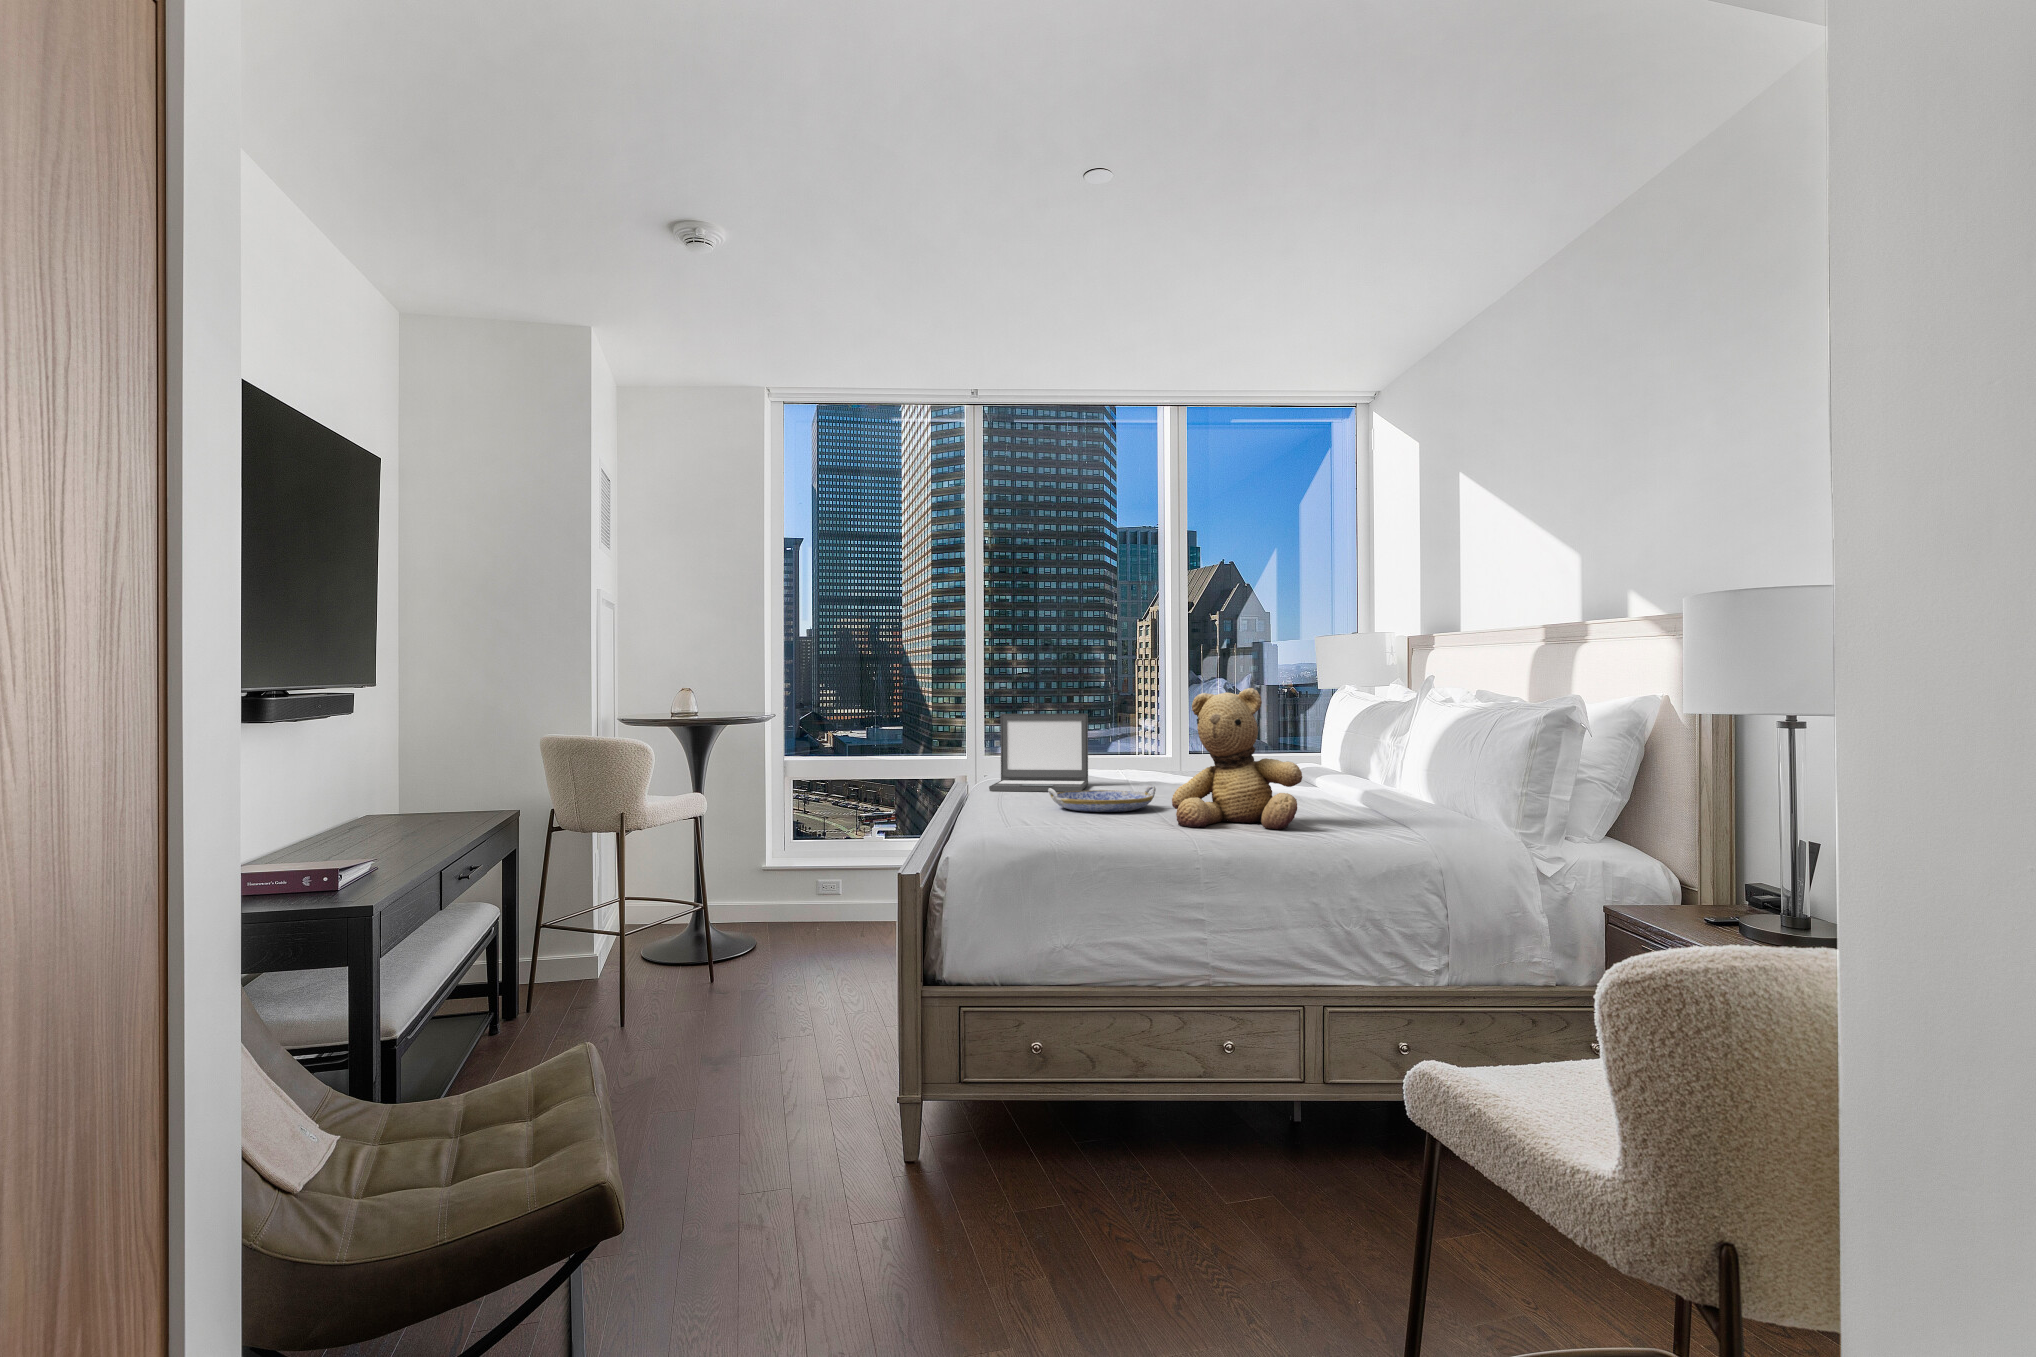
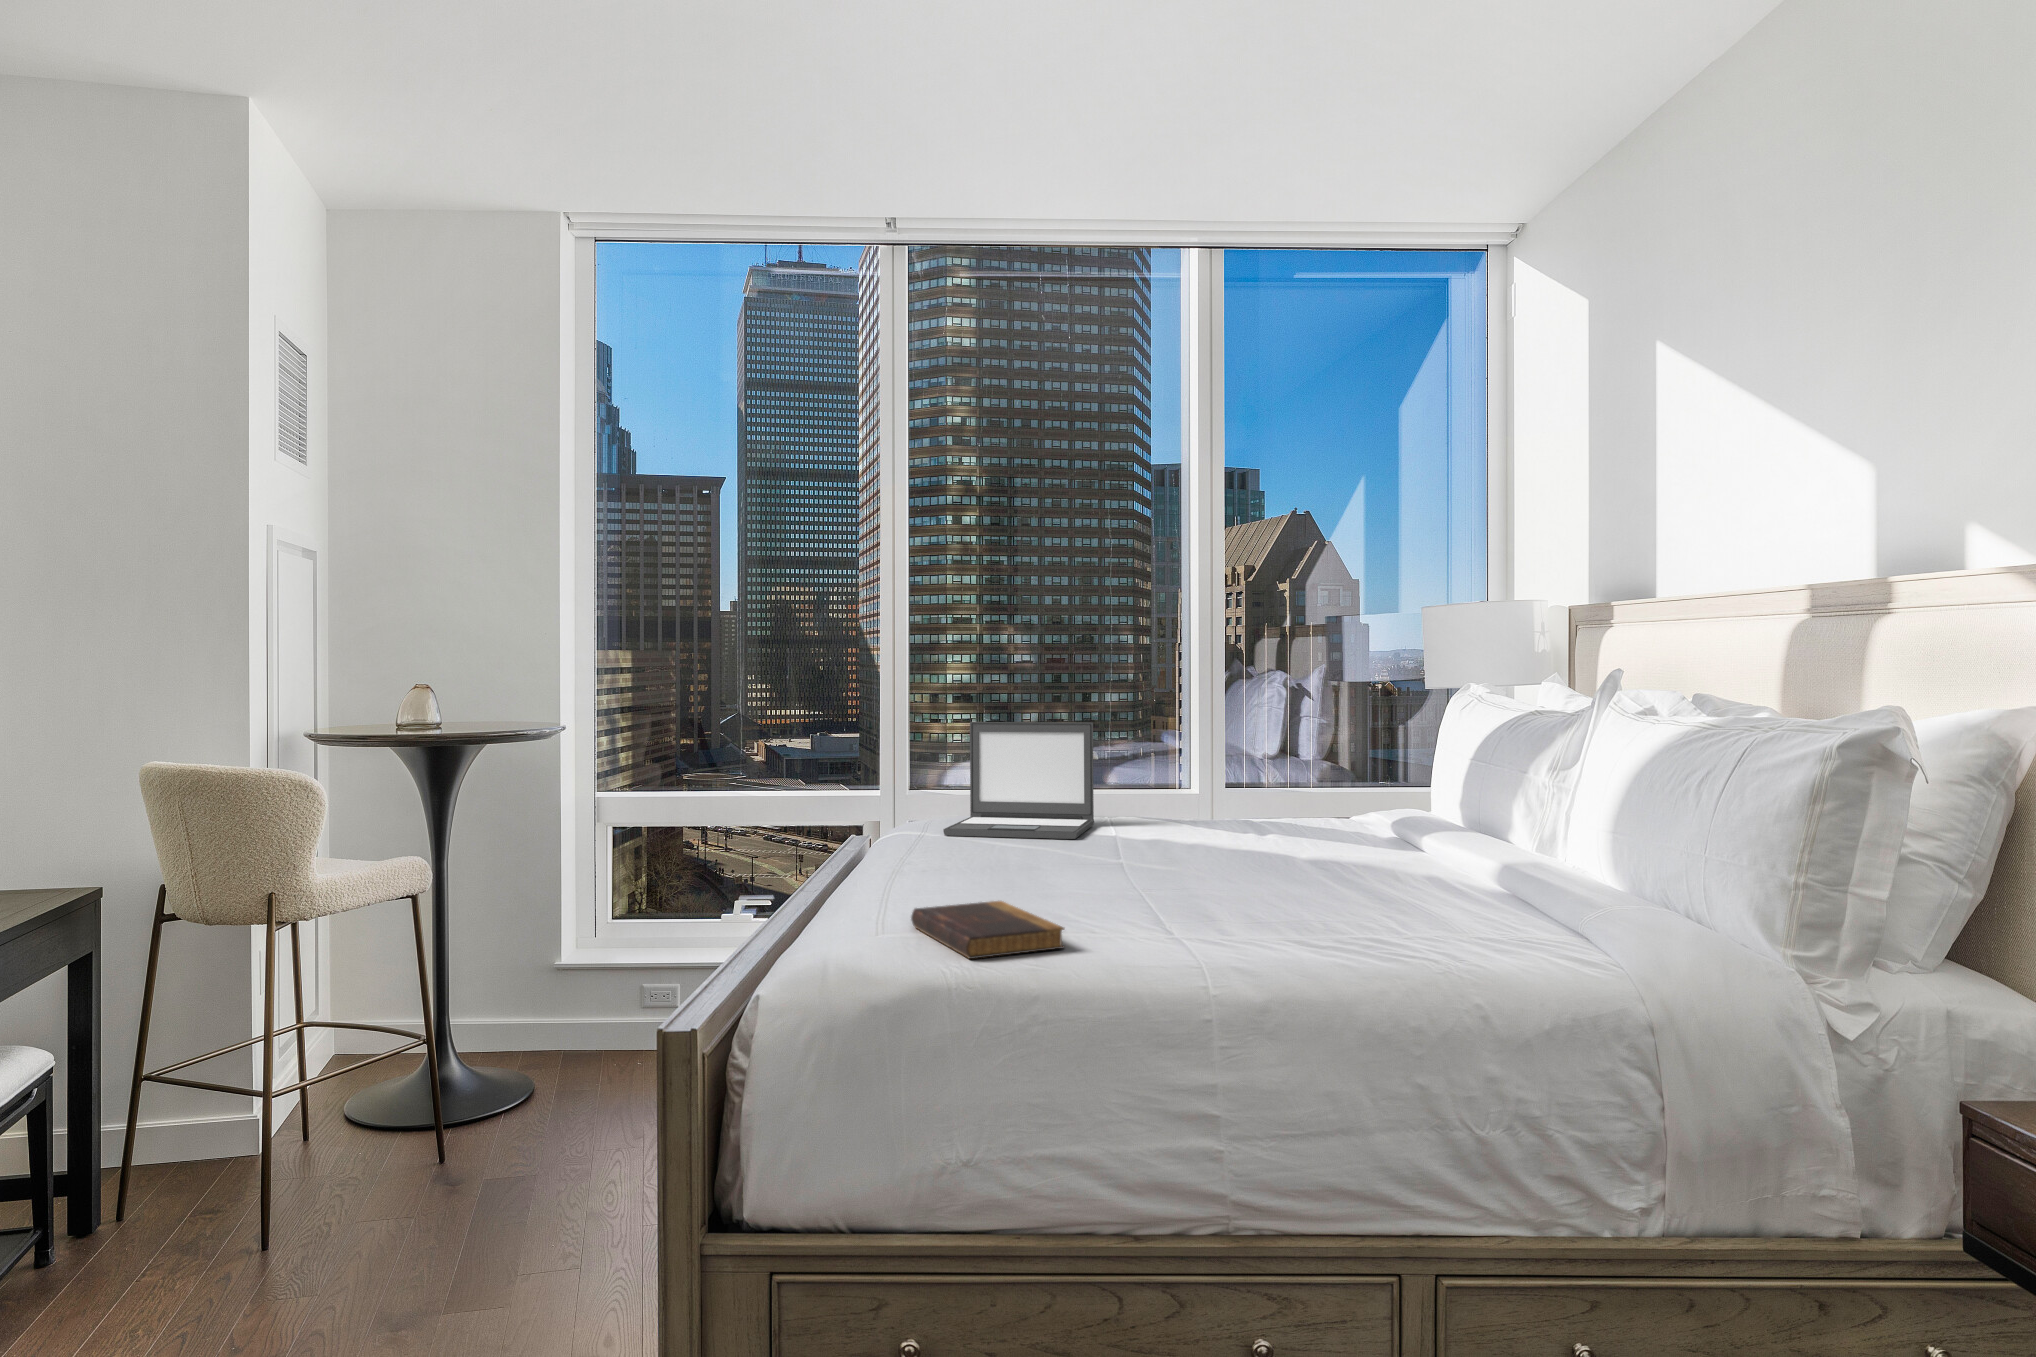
teddy bear: present [1172,688,1302,829] -> none [1181,694,1397,938]
serving tray: present [1048,786,1156,812] -> none [1000,842,1169,886]
book: none [1015,814,1114,839] -> present [911,901,1064,959]

